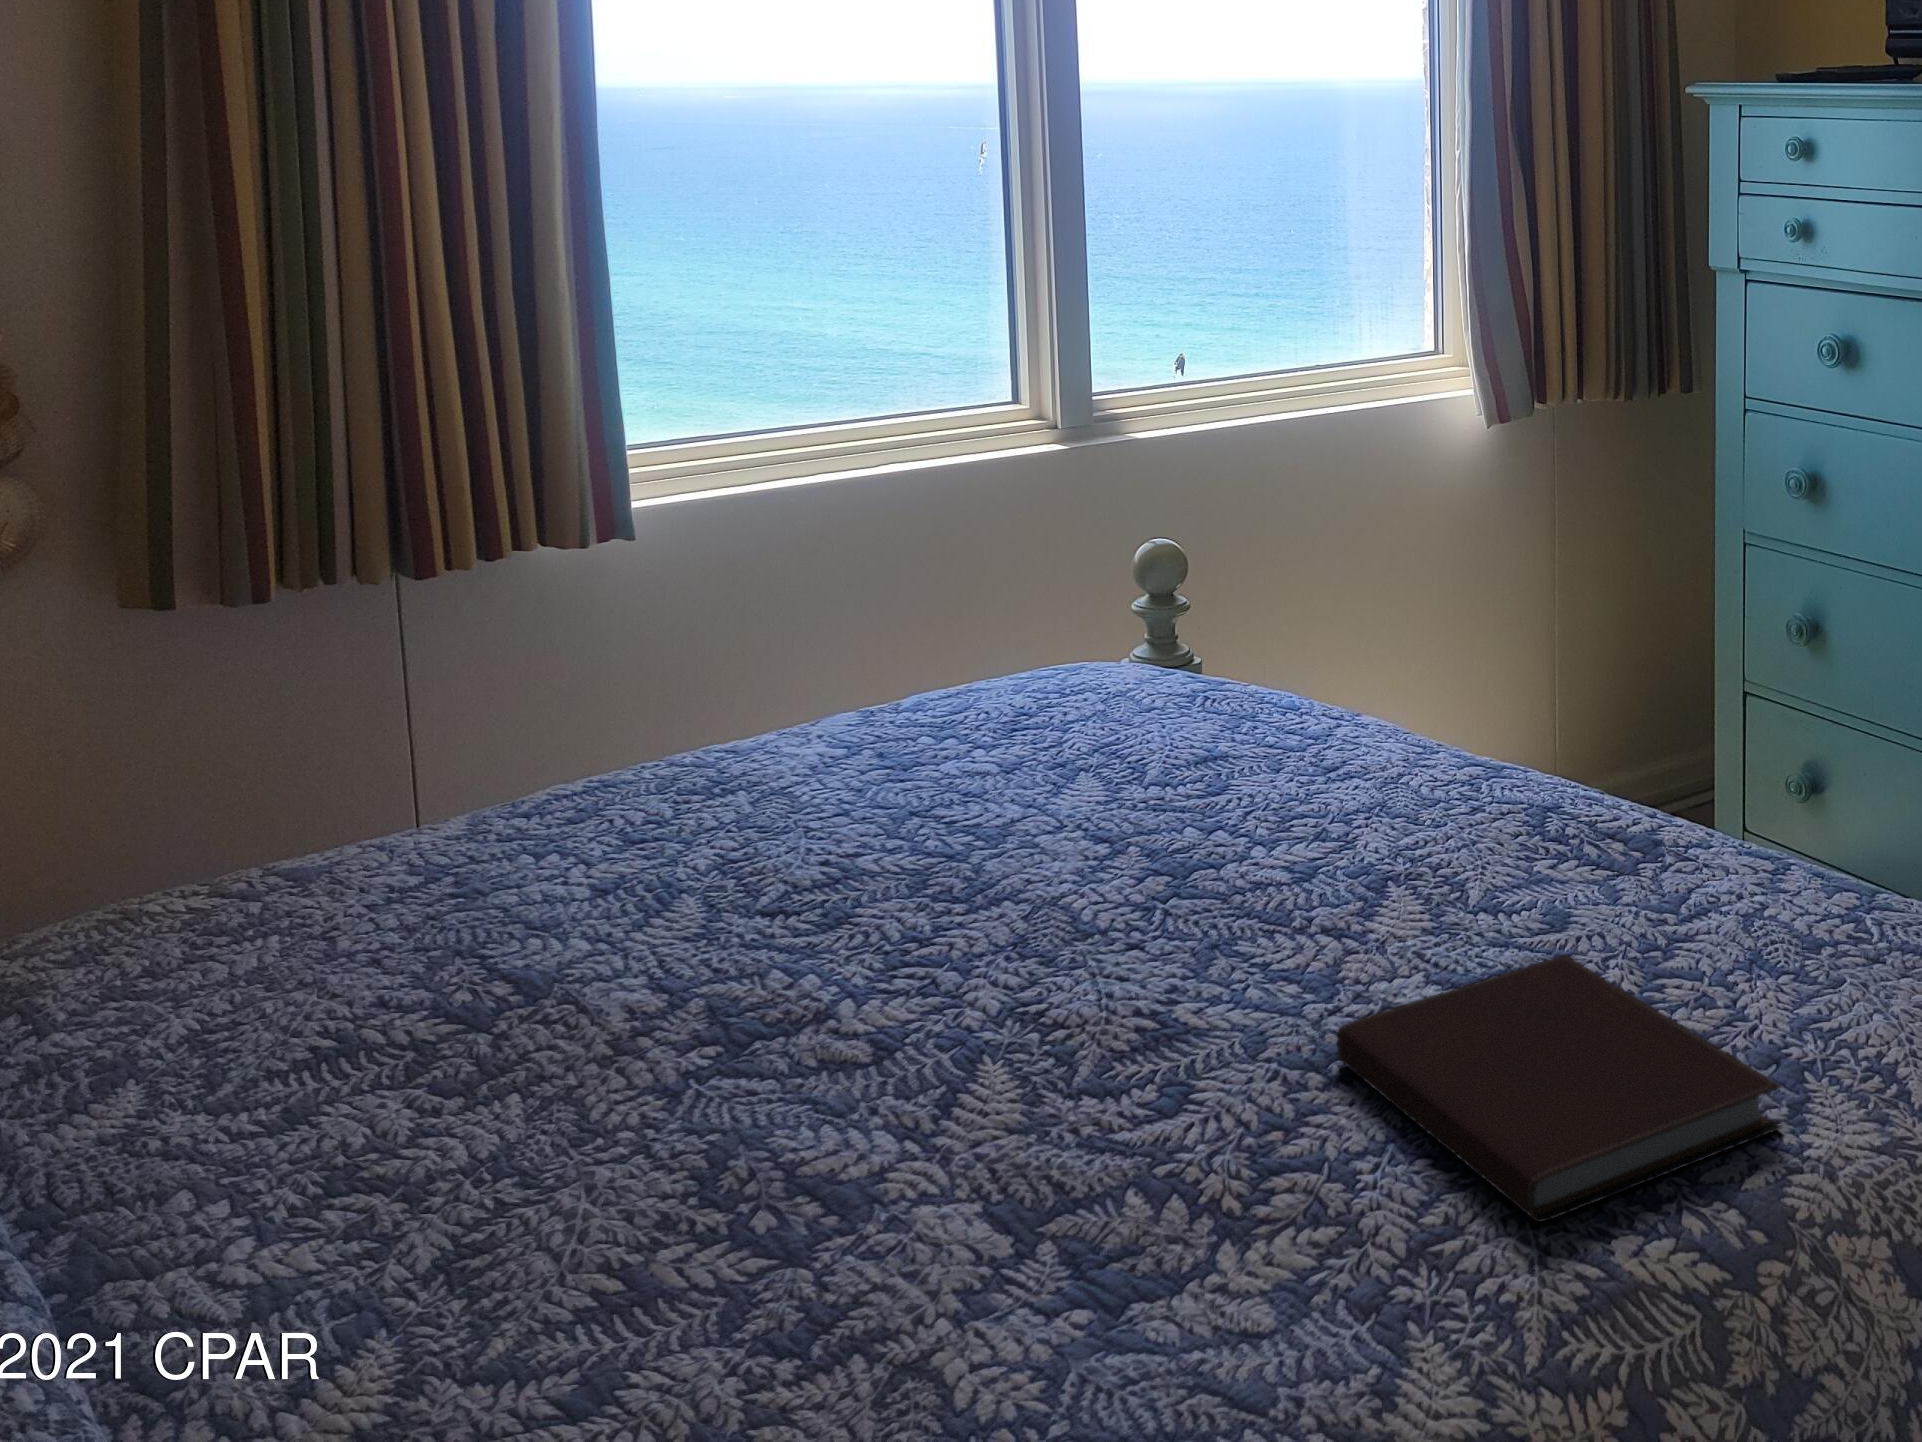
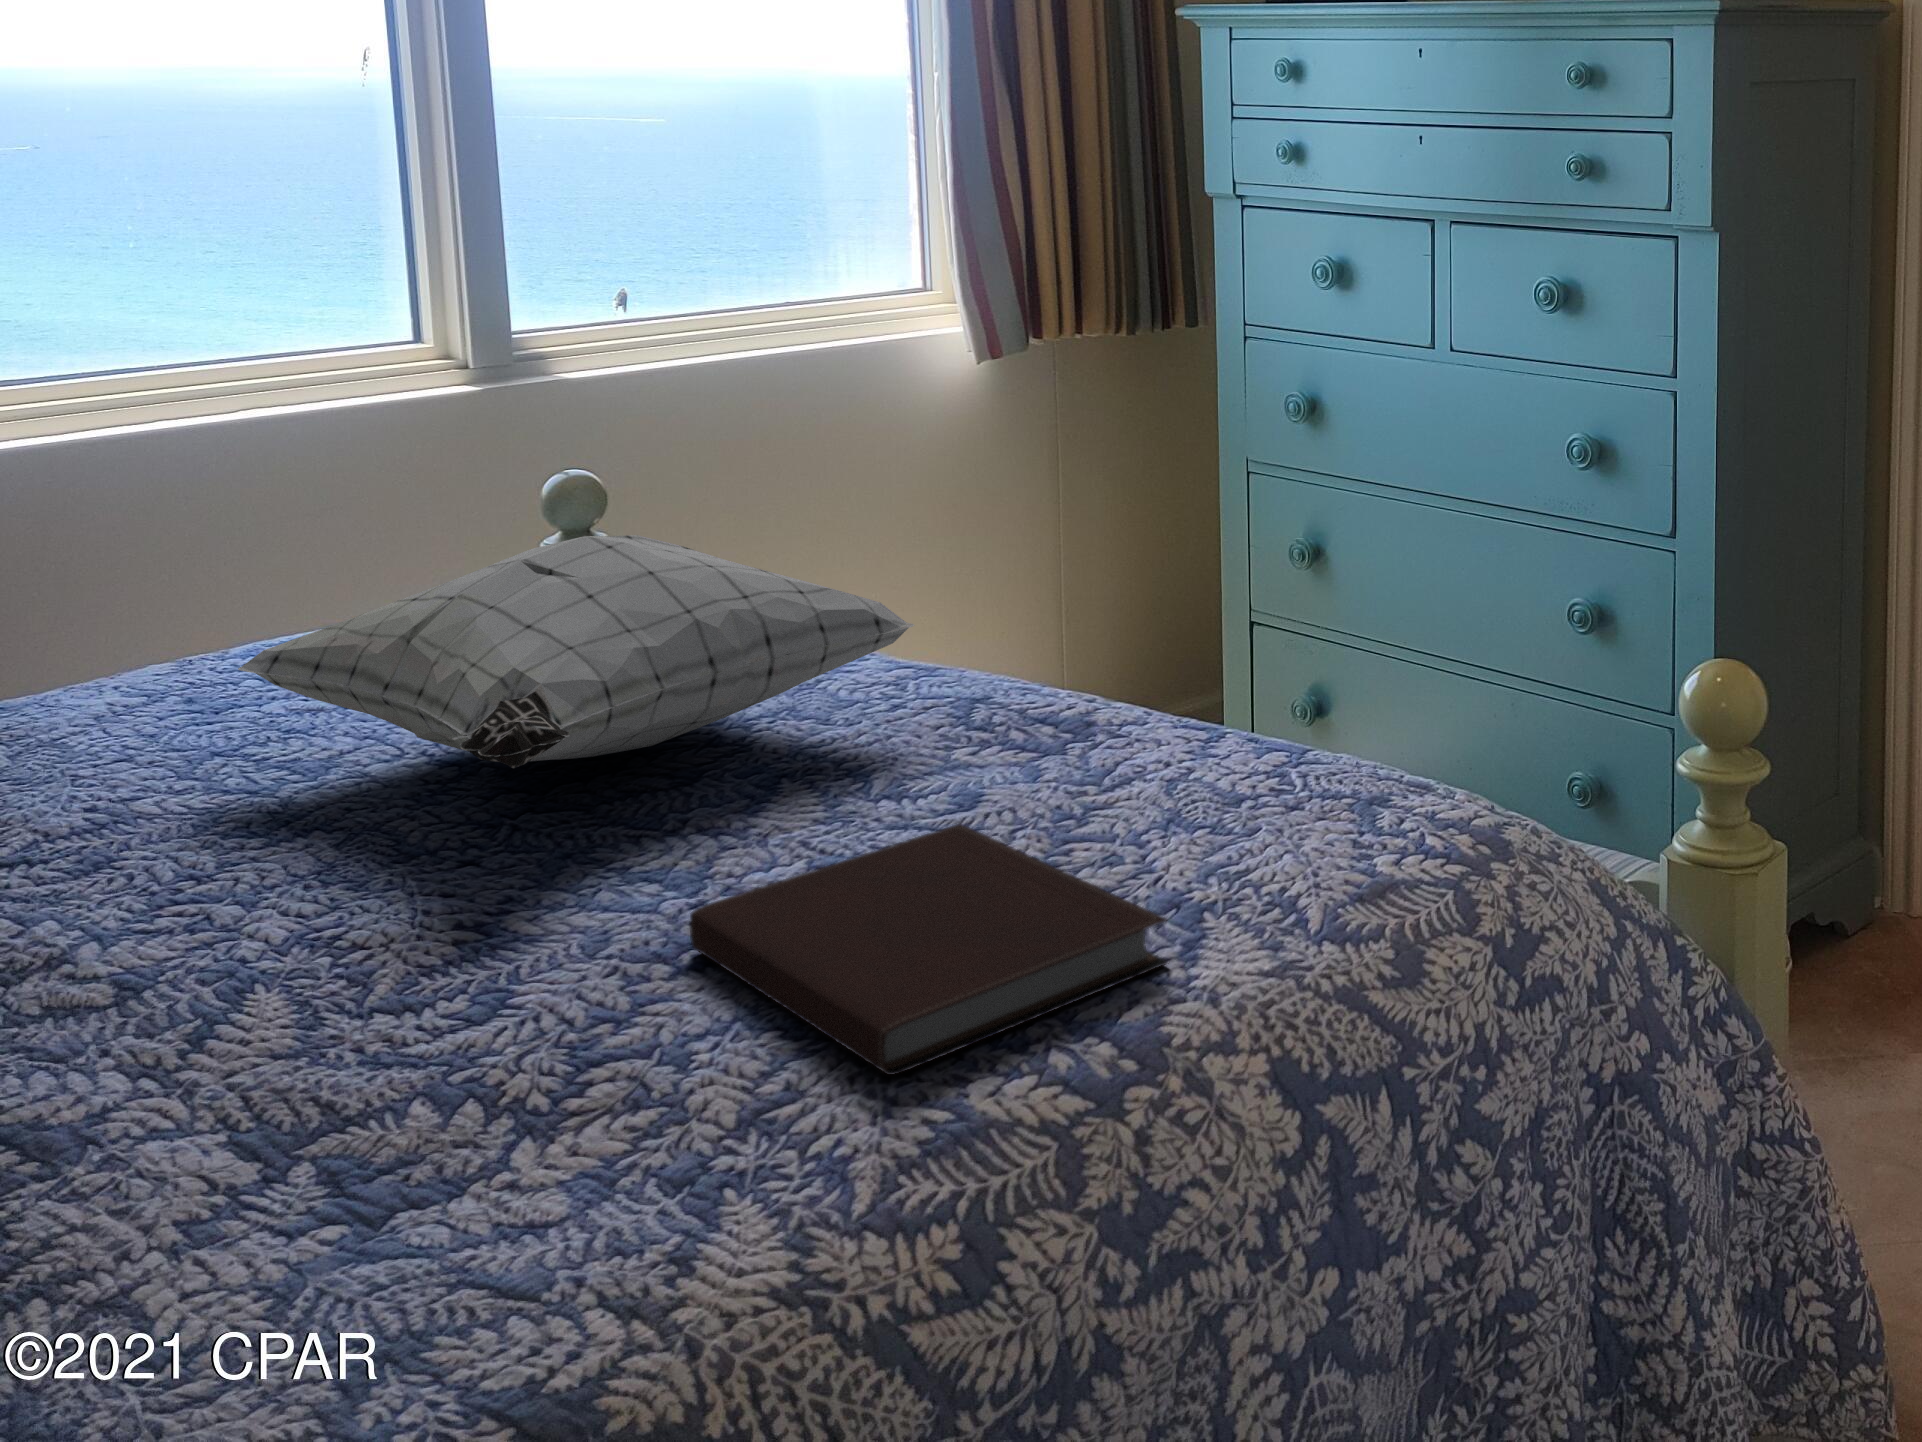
pillow: none [933,639,1502,871] -> present [238,535,915,768]

